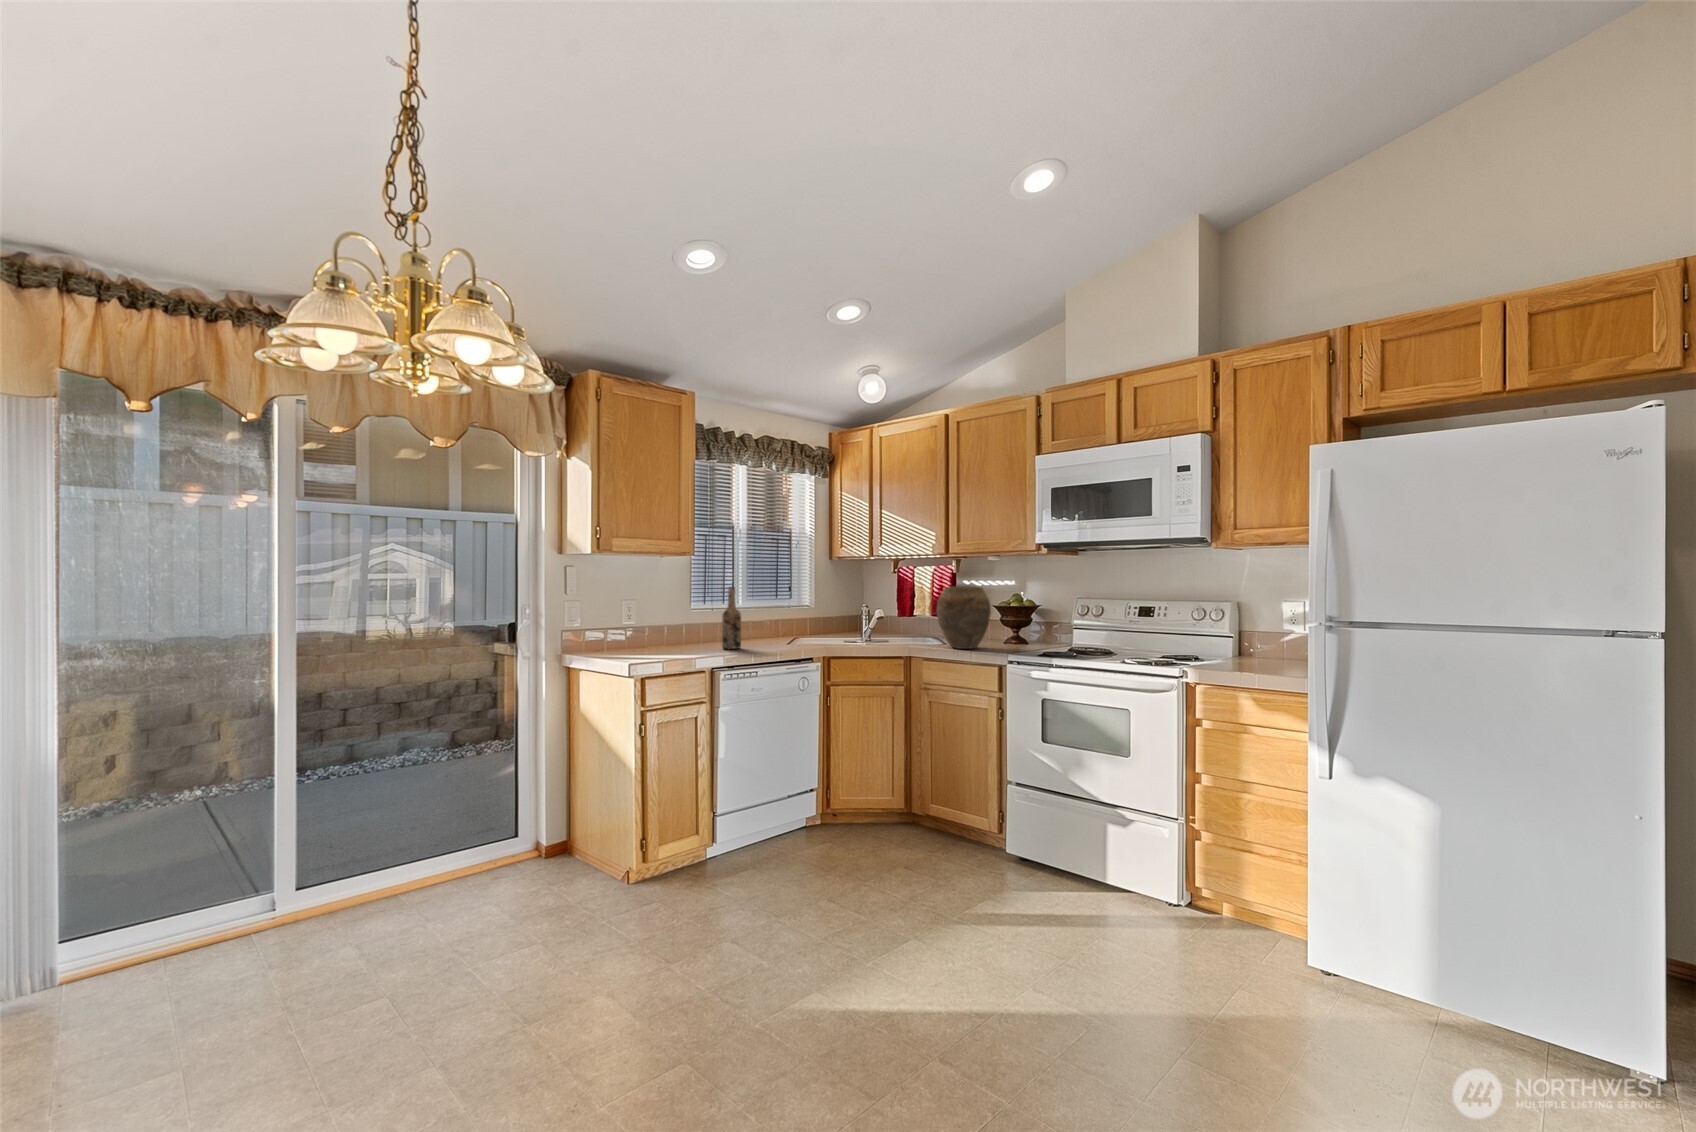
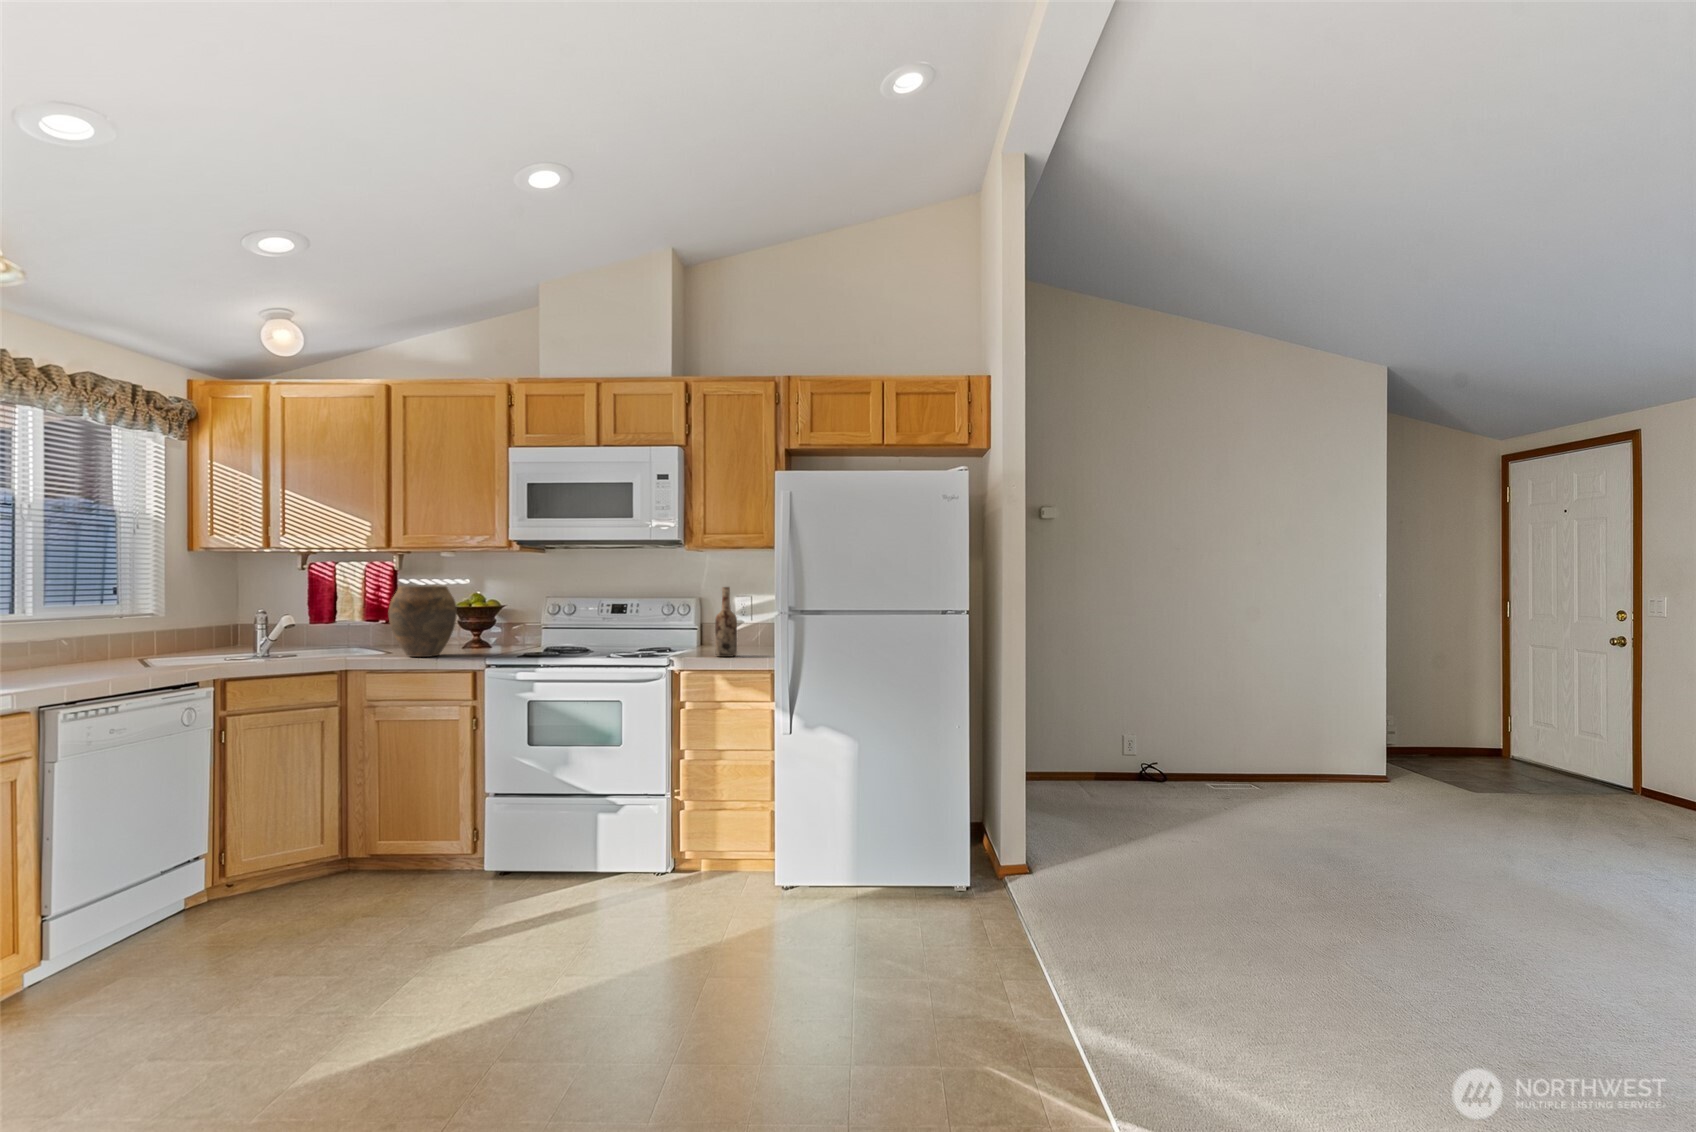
wine bottle: present [722,587,741,649] -> present [715,587,737,657]

